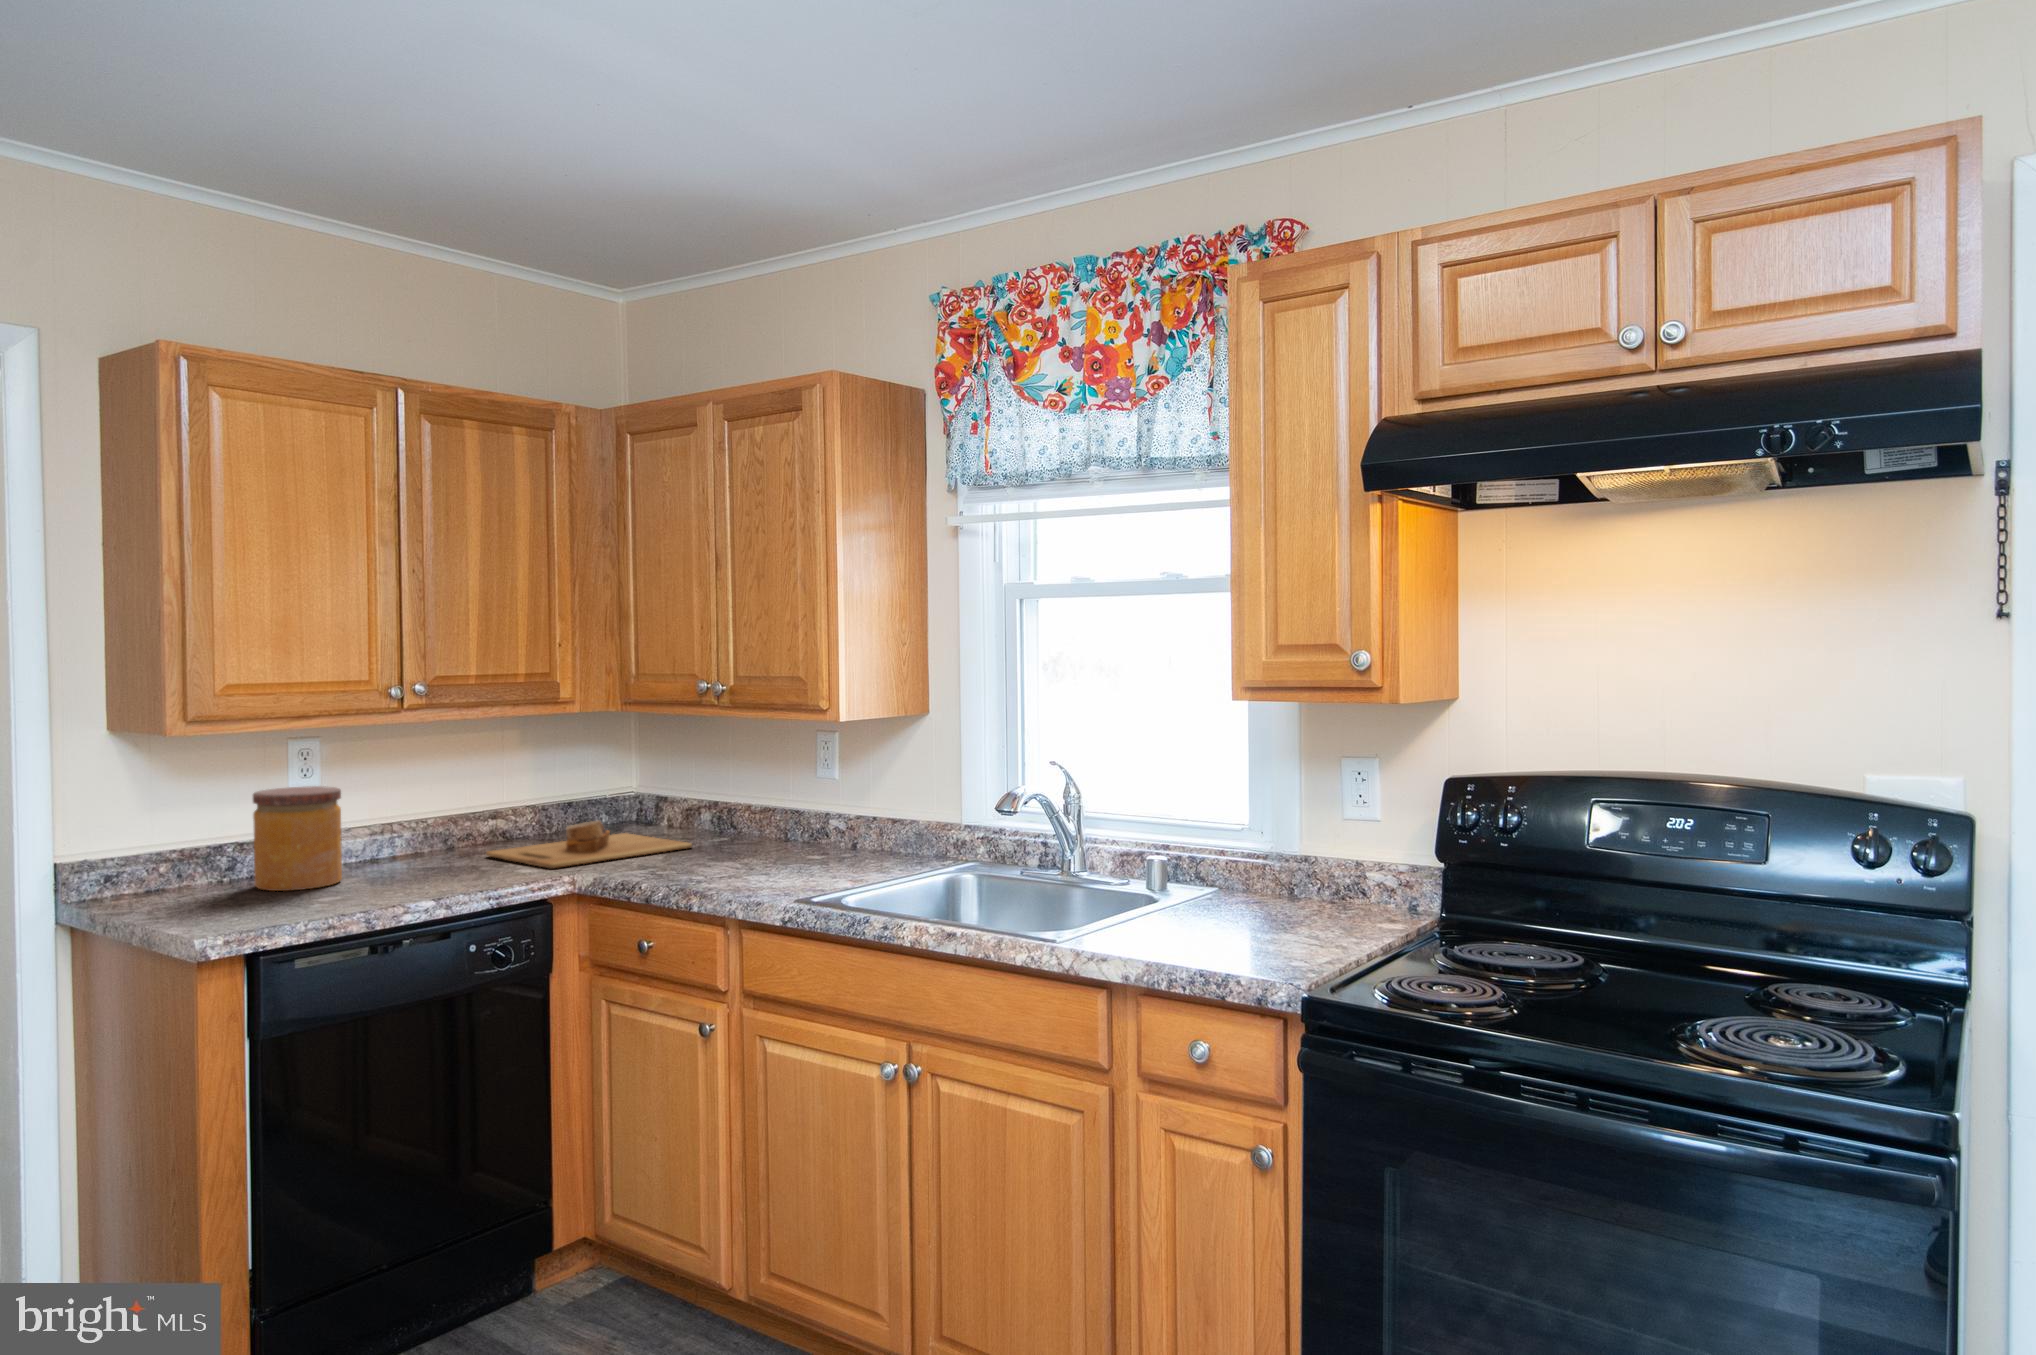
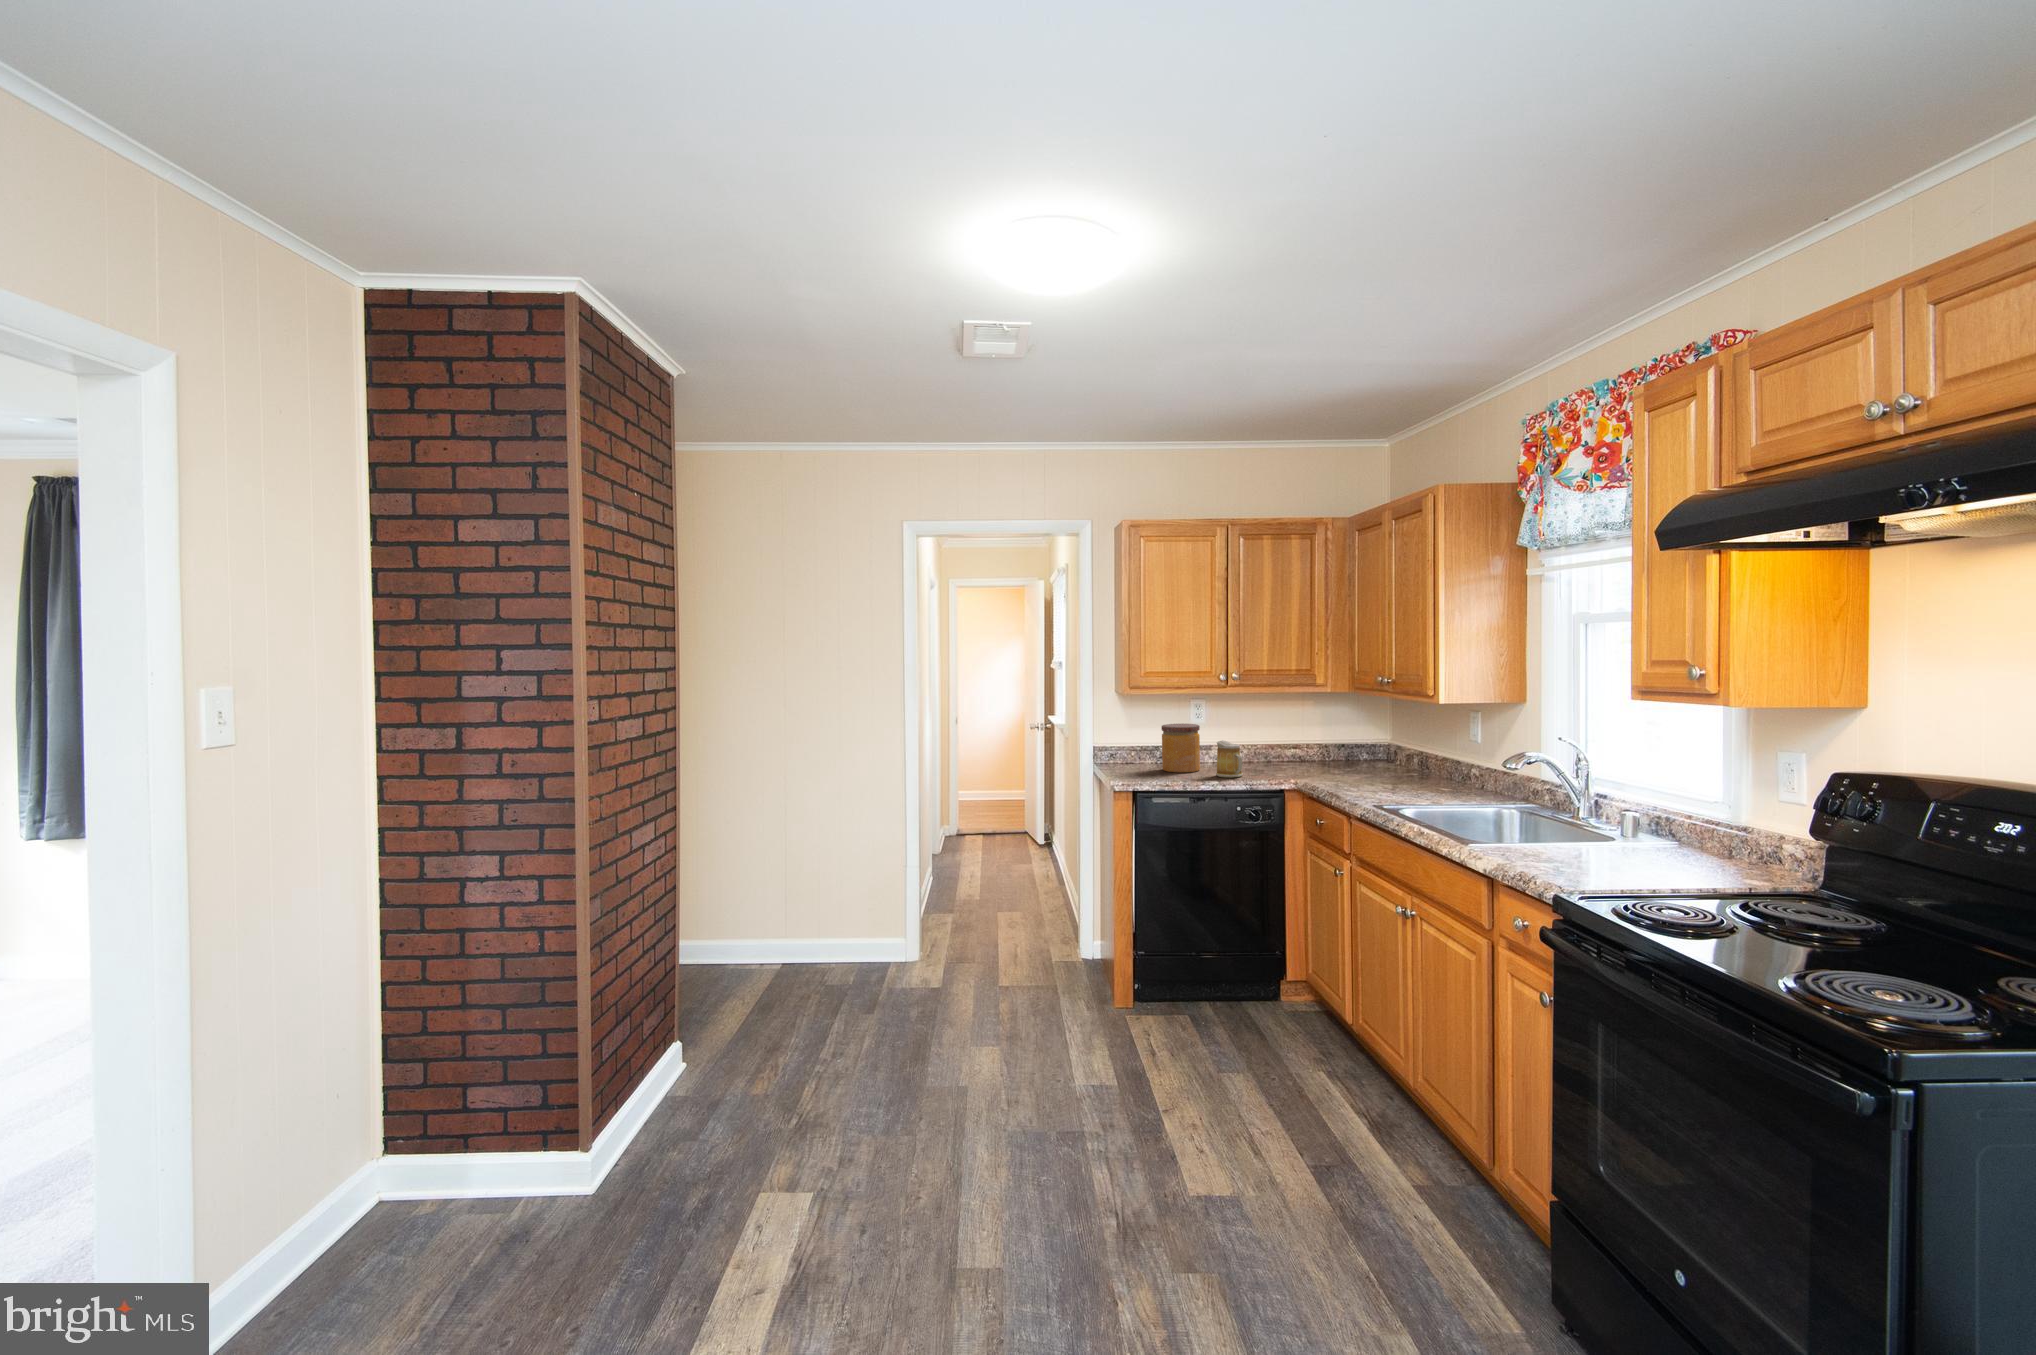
mug: none [396,813,459,887] -> present [1216,740,1243,778]
cutting board: present [486,820,692,868] -> none [1278,753,1390,777]

